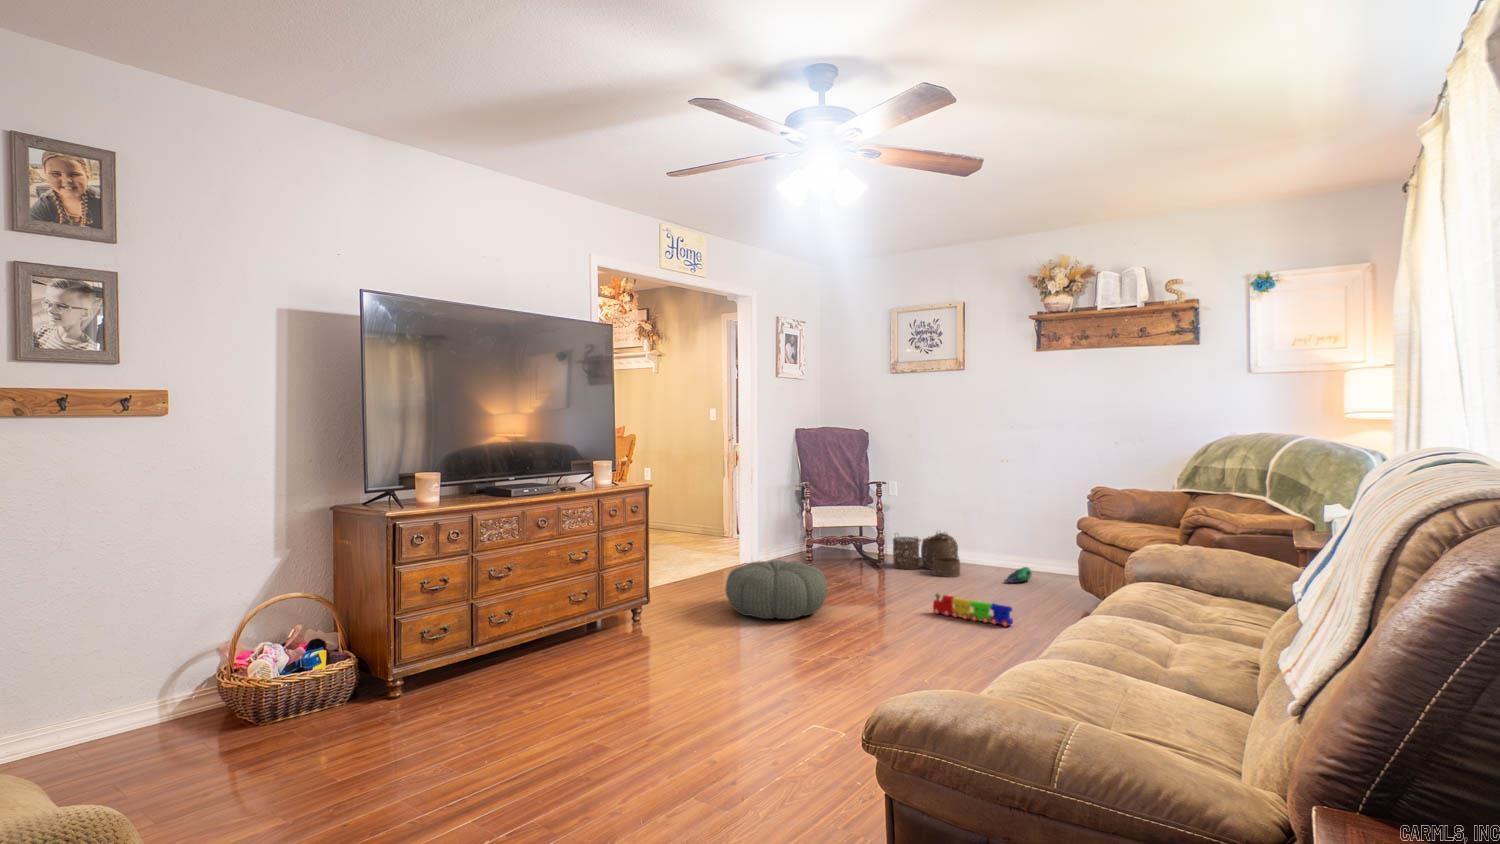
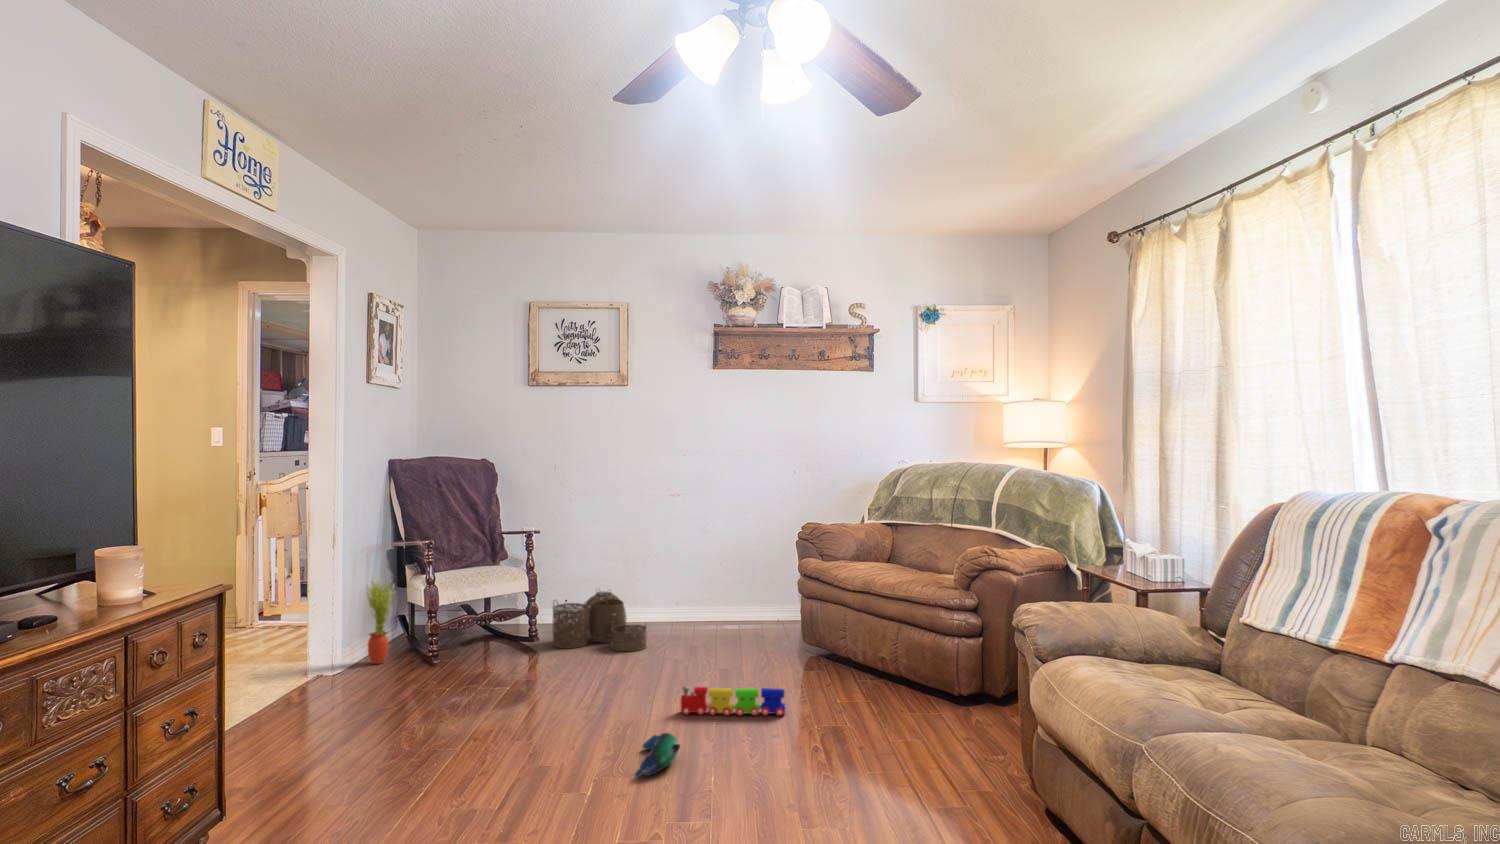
potted plant: none [771,504,791,561] -> present [366,580,394,664]
pouf: present [725,560,827,619] -> none [367,675,546,790]
plush toy: present [1004,567,1032,583] -> present [635,733,680,777]

